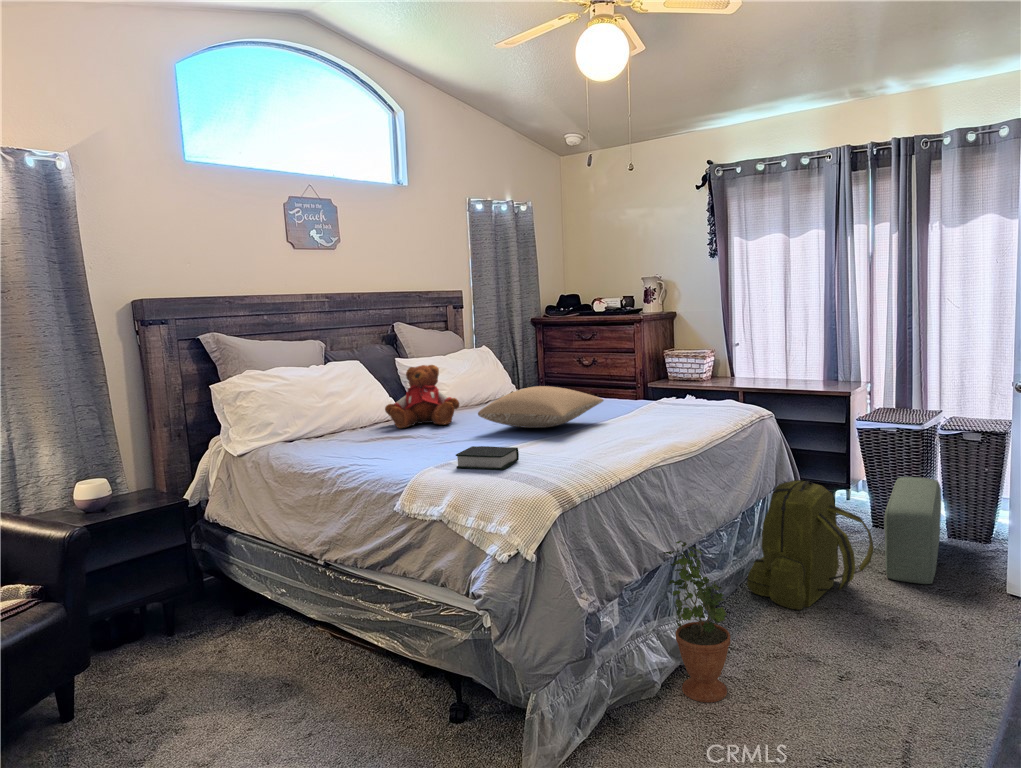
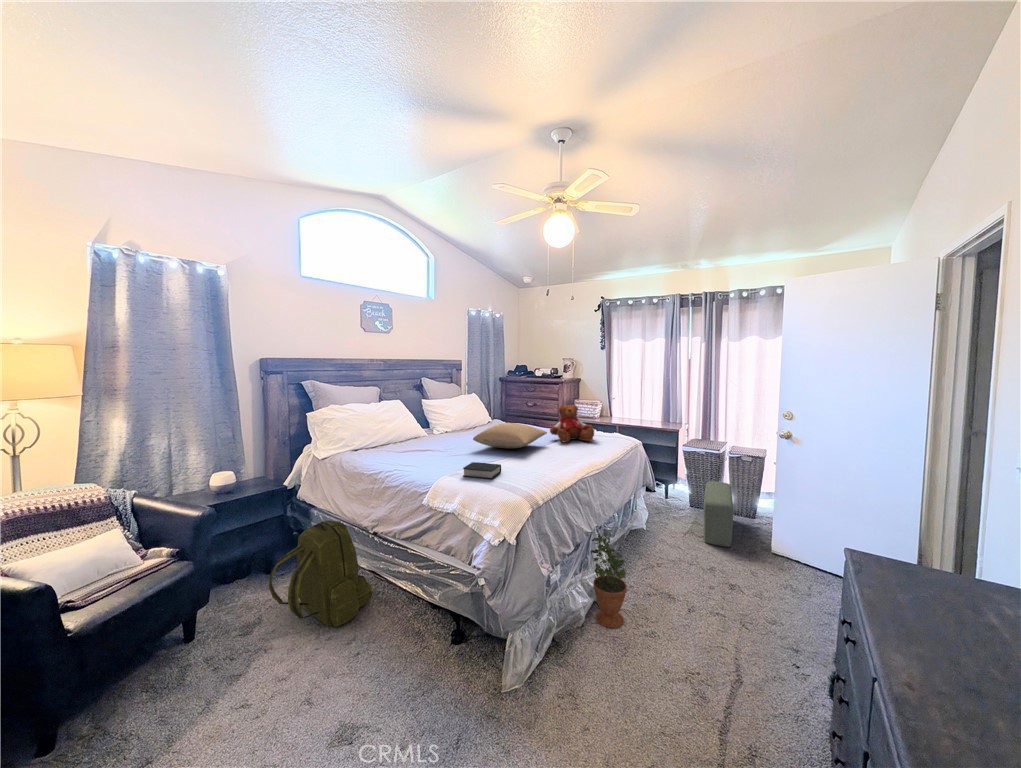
teddy bear: present [385,365,459,428] -> present [550,405,594,443]
backpack: present [747,480,874,610] -> present [269,521,372,626]

